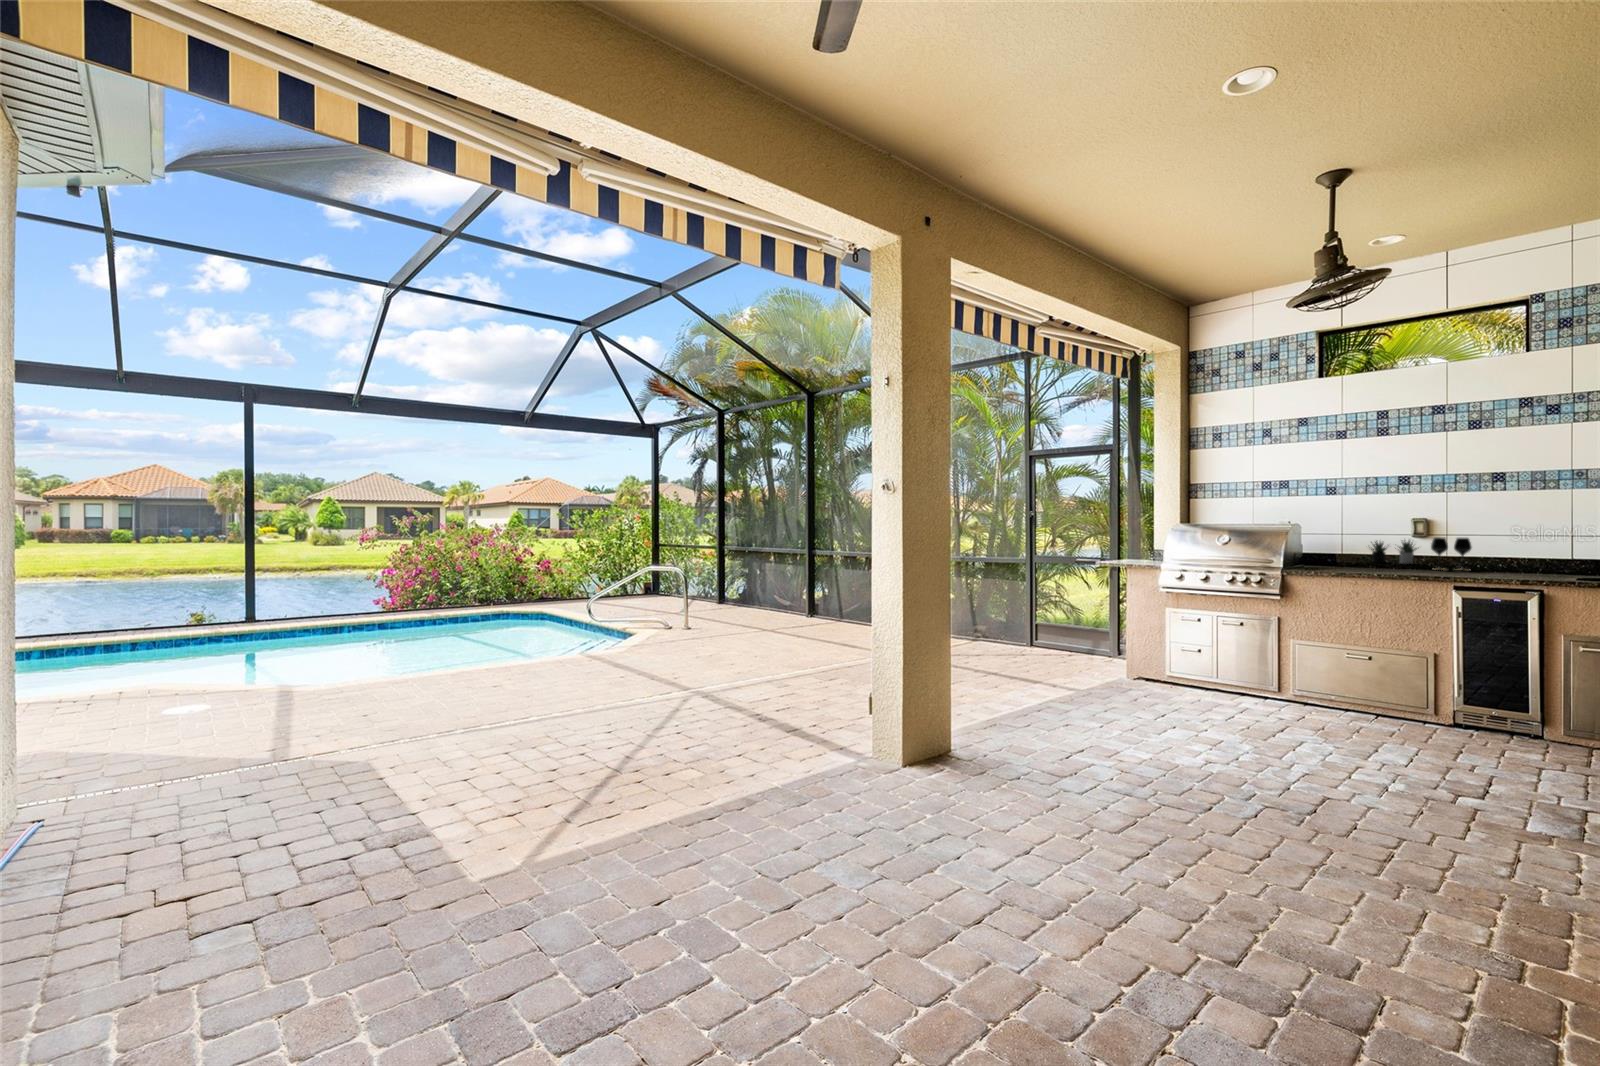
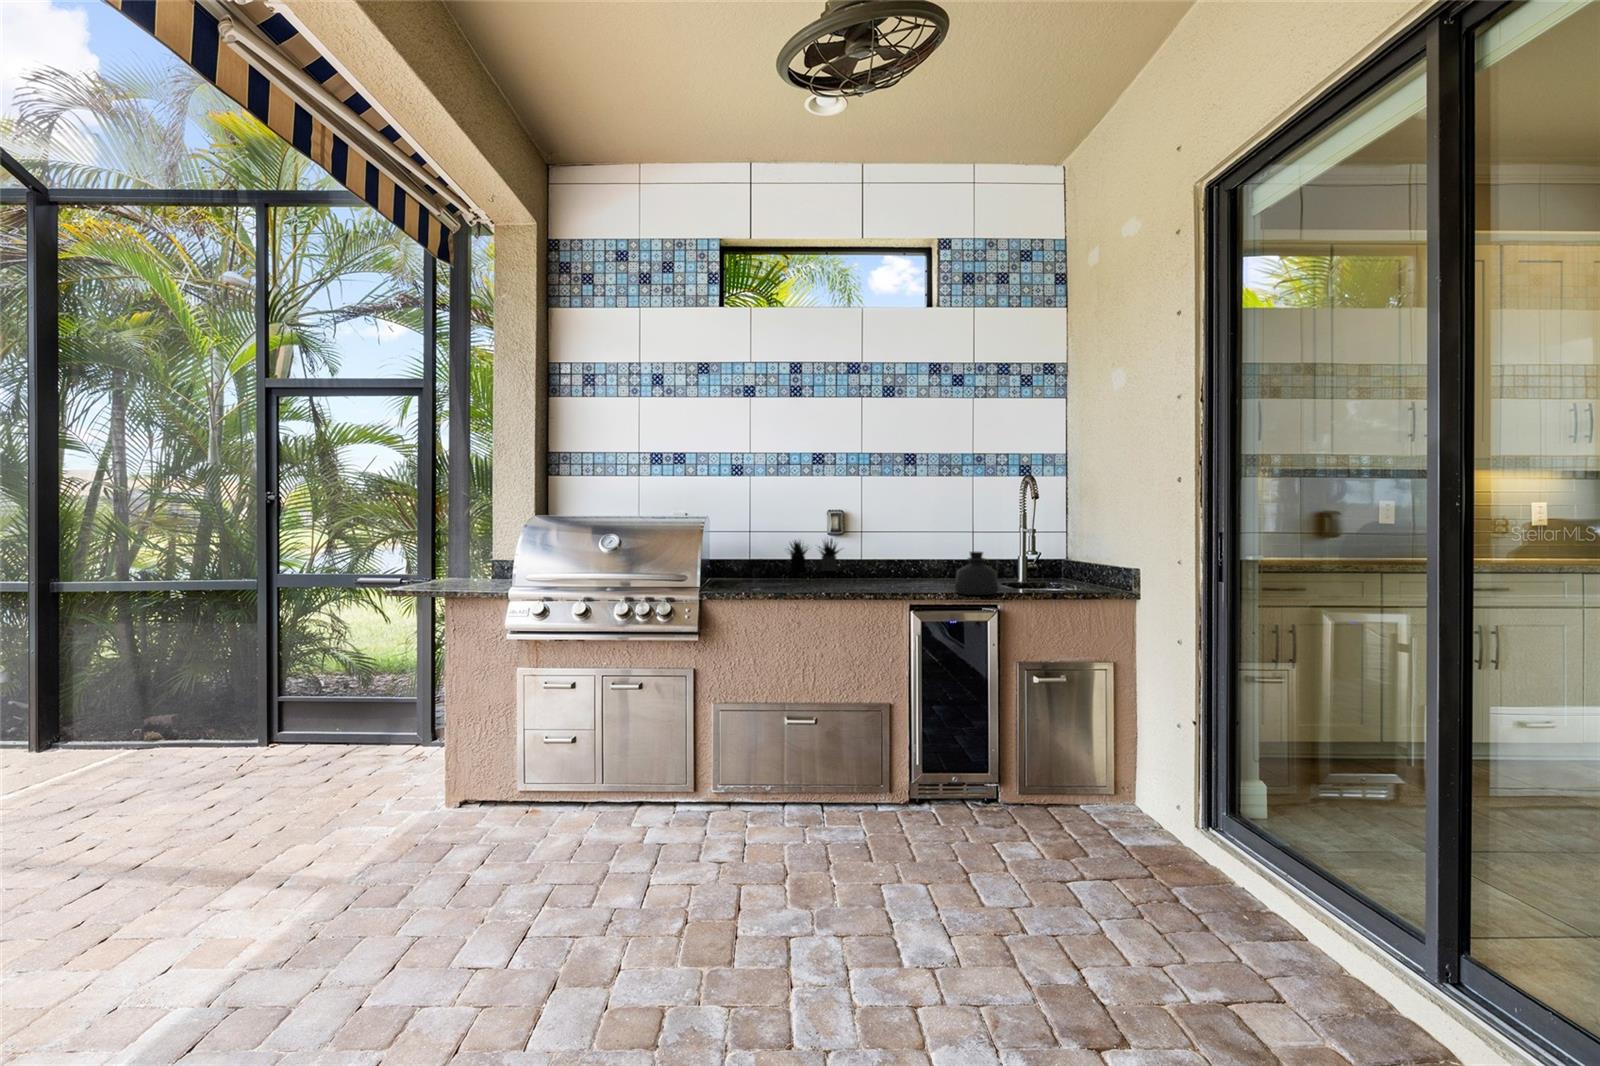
wine glass: present [1431,537,1472,570] -> none [863,536,904,580]
bottle: none [1502,549,1548,582] -> present [955,552,999,595]

